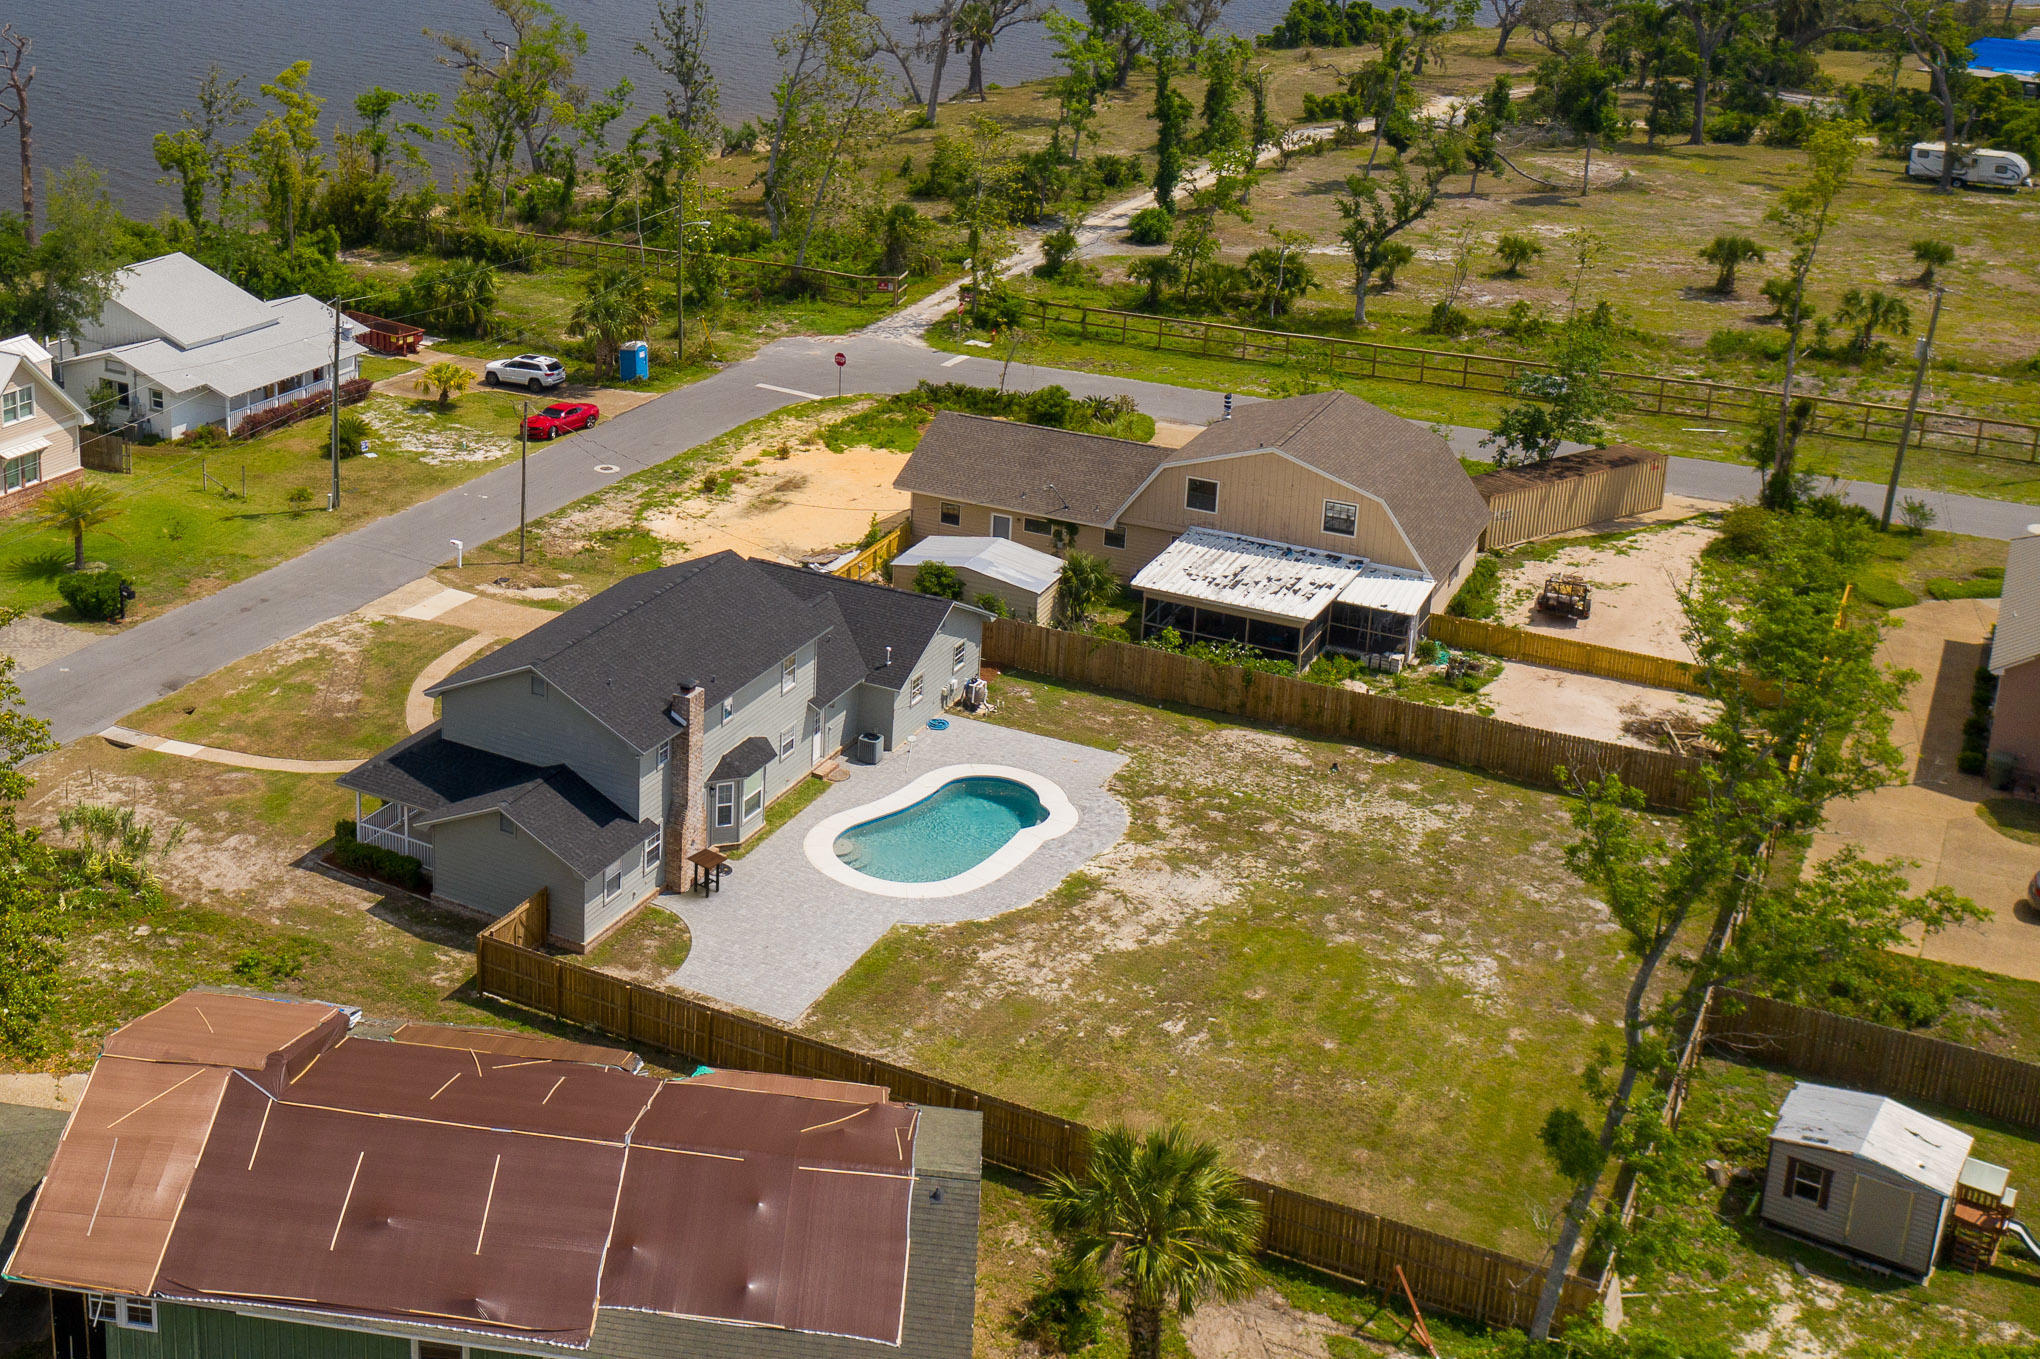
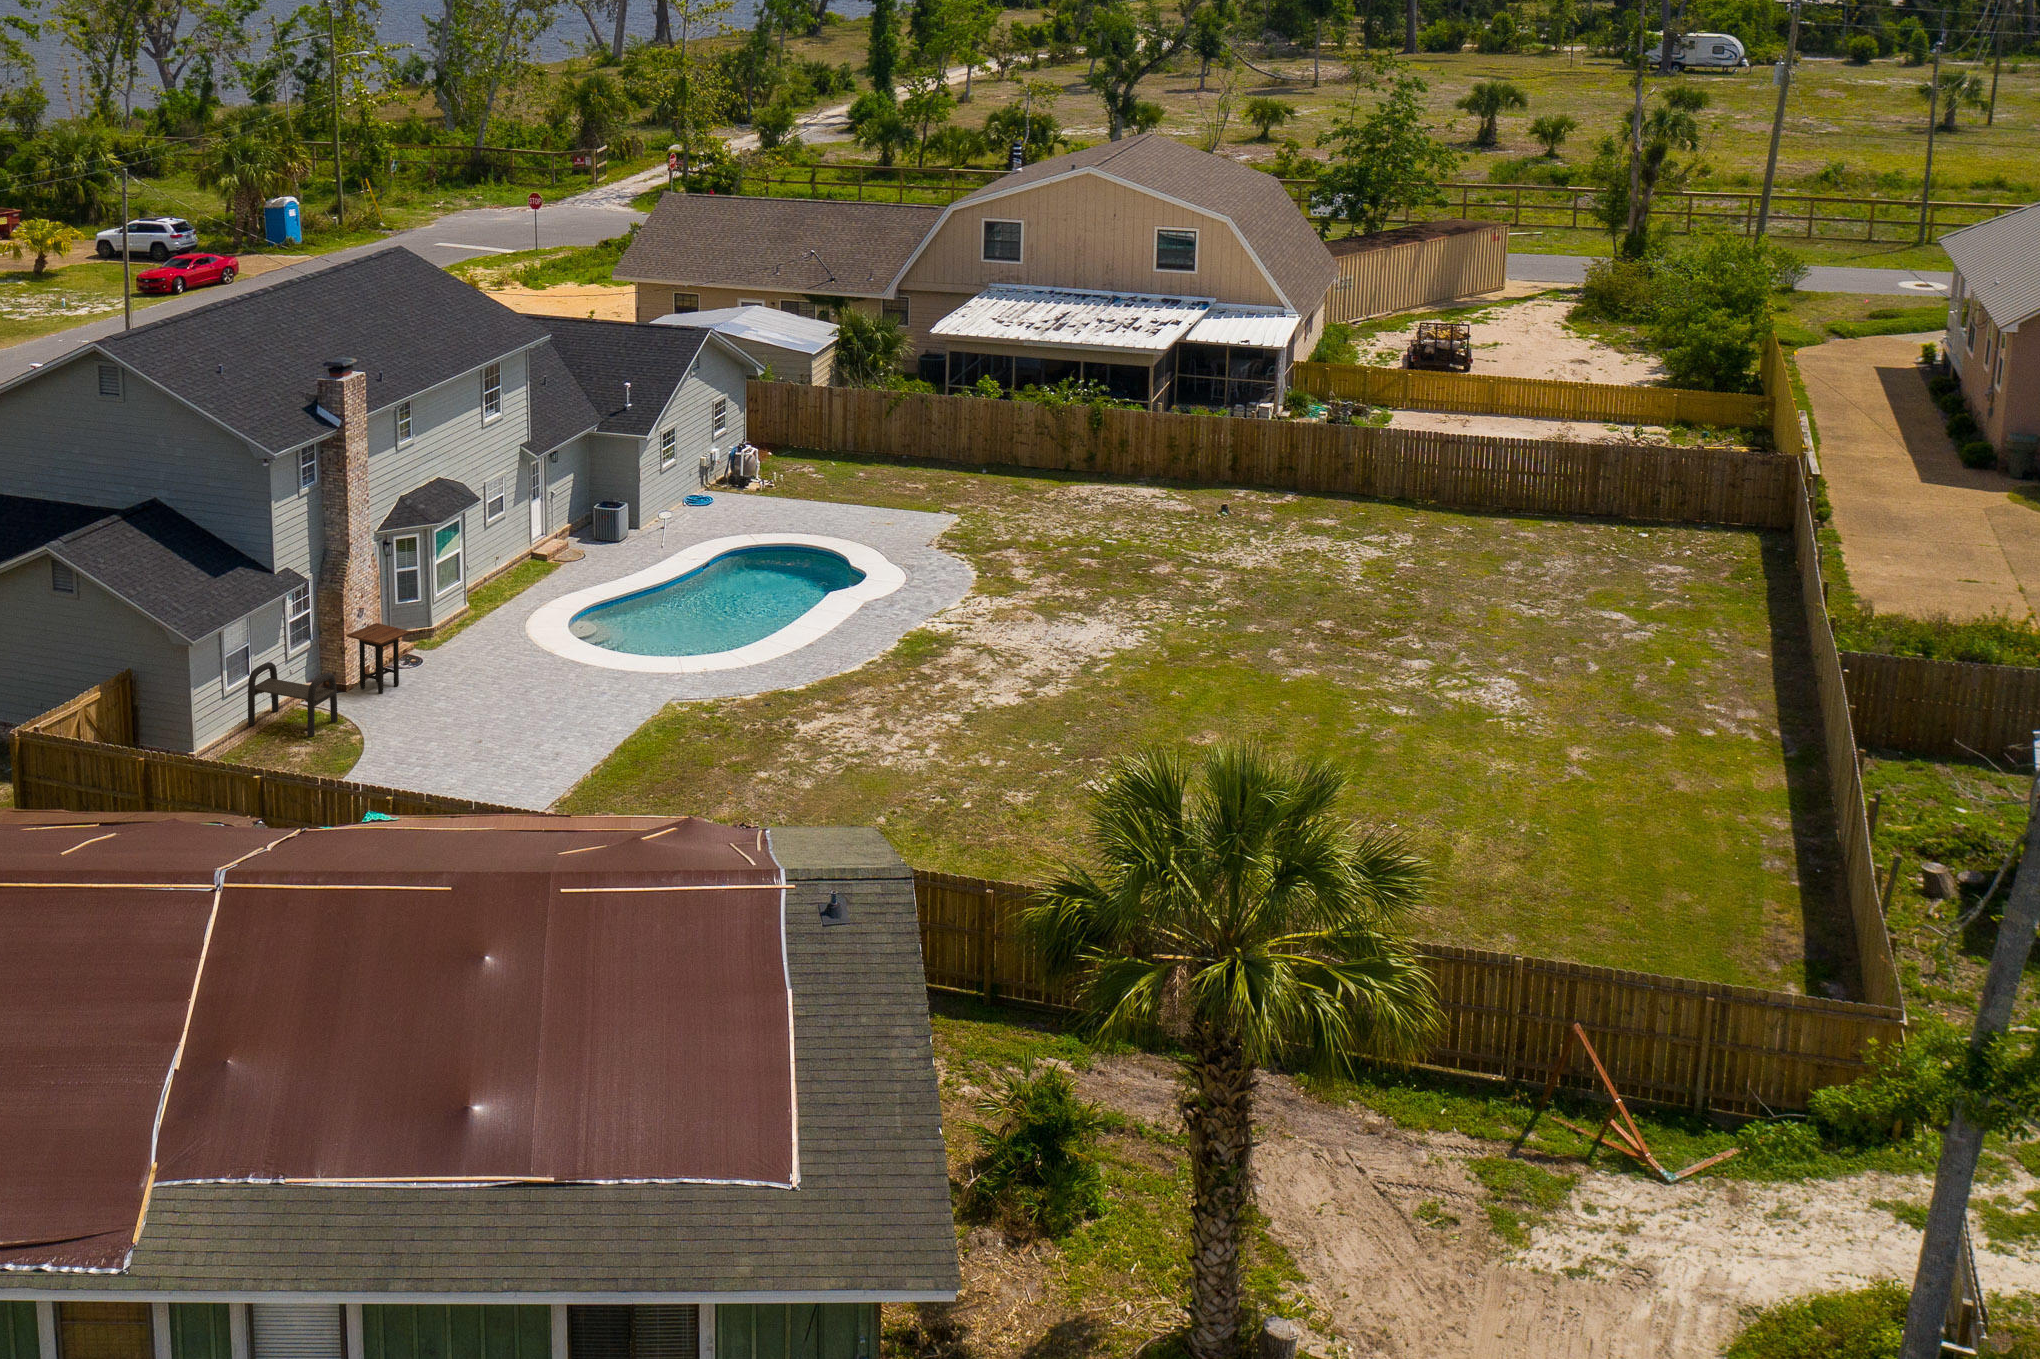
bench: none [624,877,680,931] -> present [248,662,338,737]

